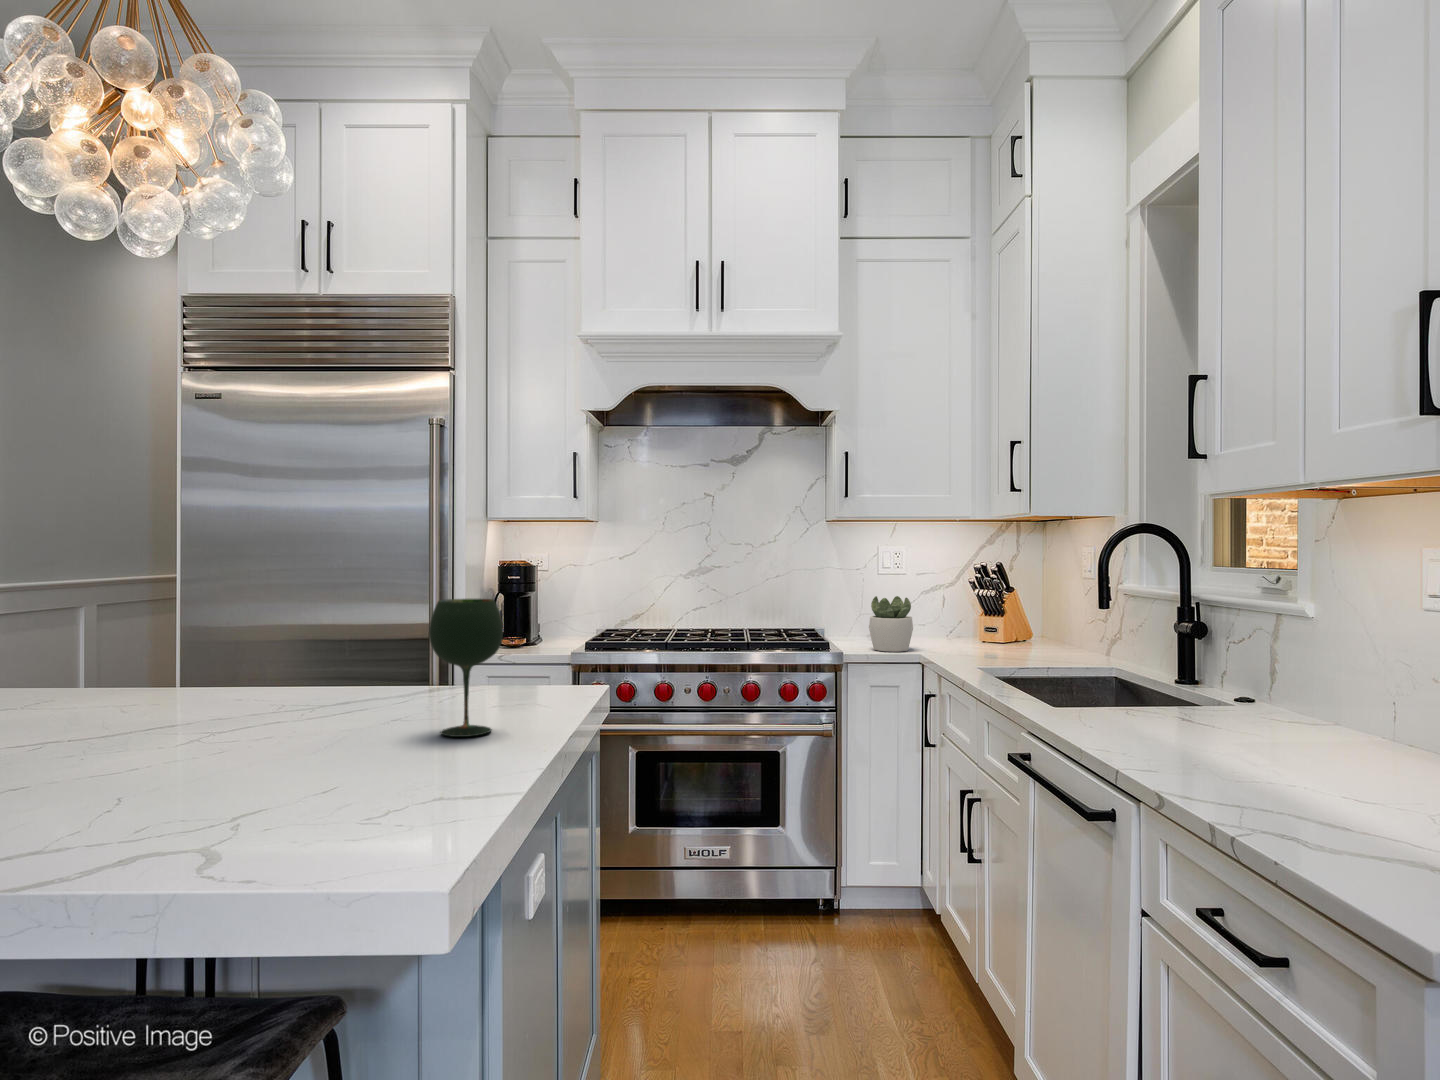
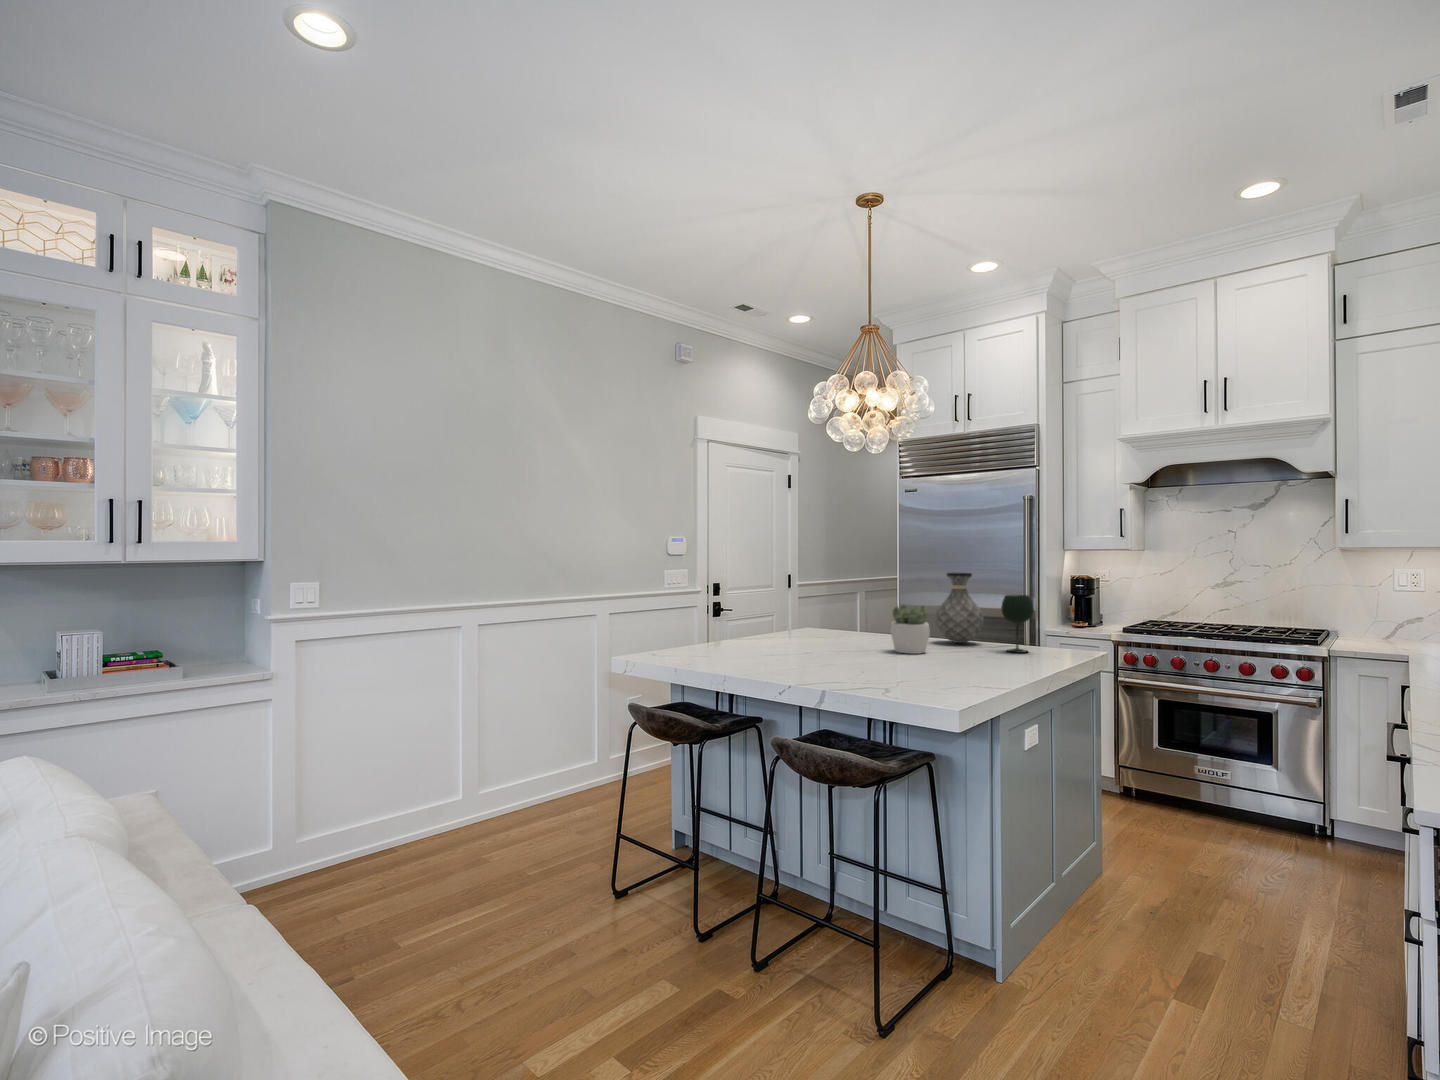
vase: none [255,552,379,723] -> present [935,573,984,643]
succulent plant: present [869,596,913,652] -> present [891,605,930,654]

